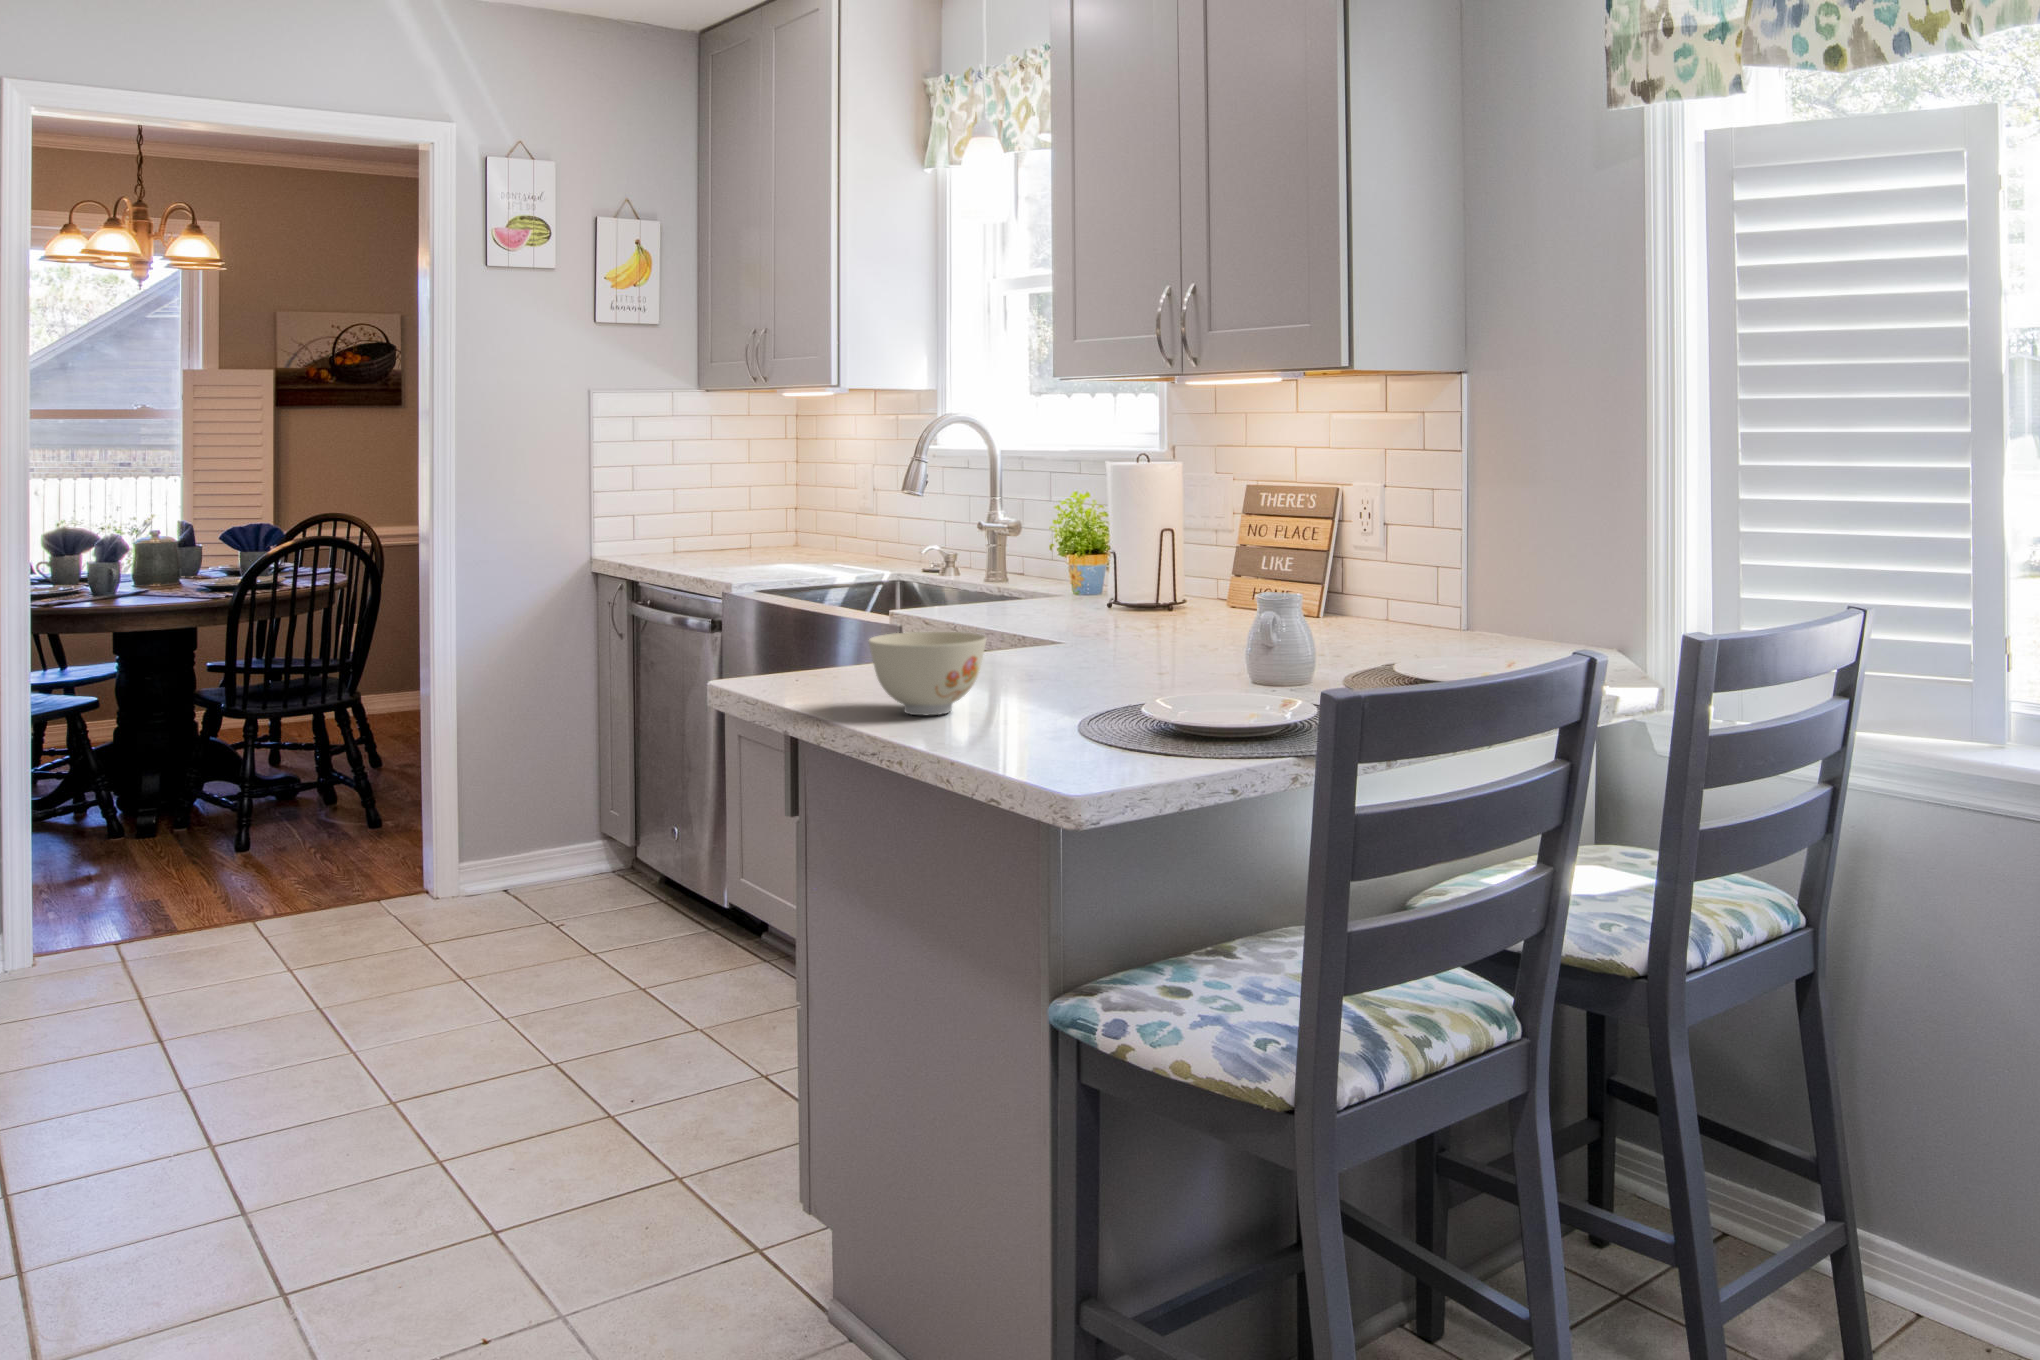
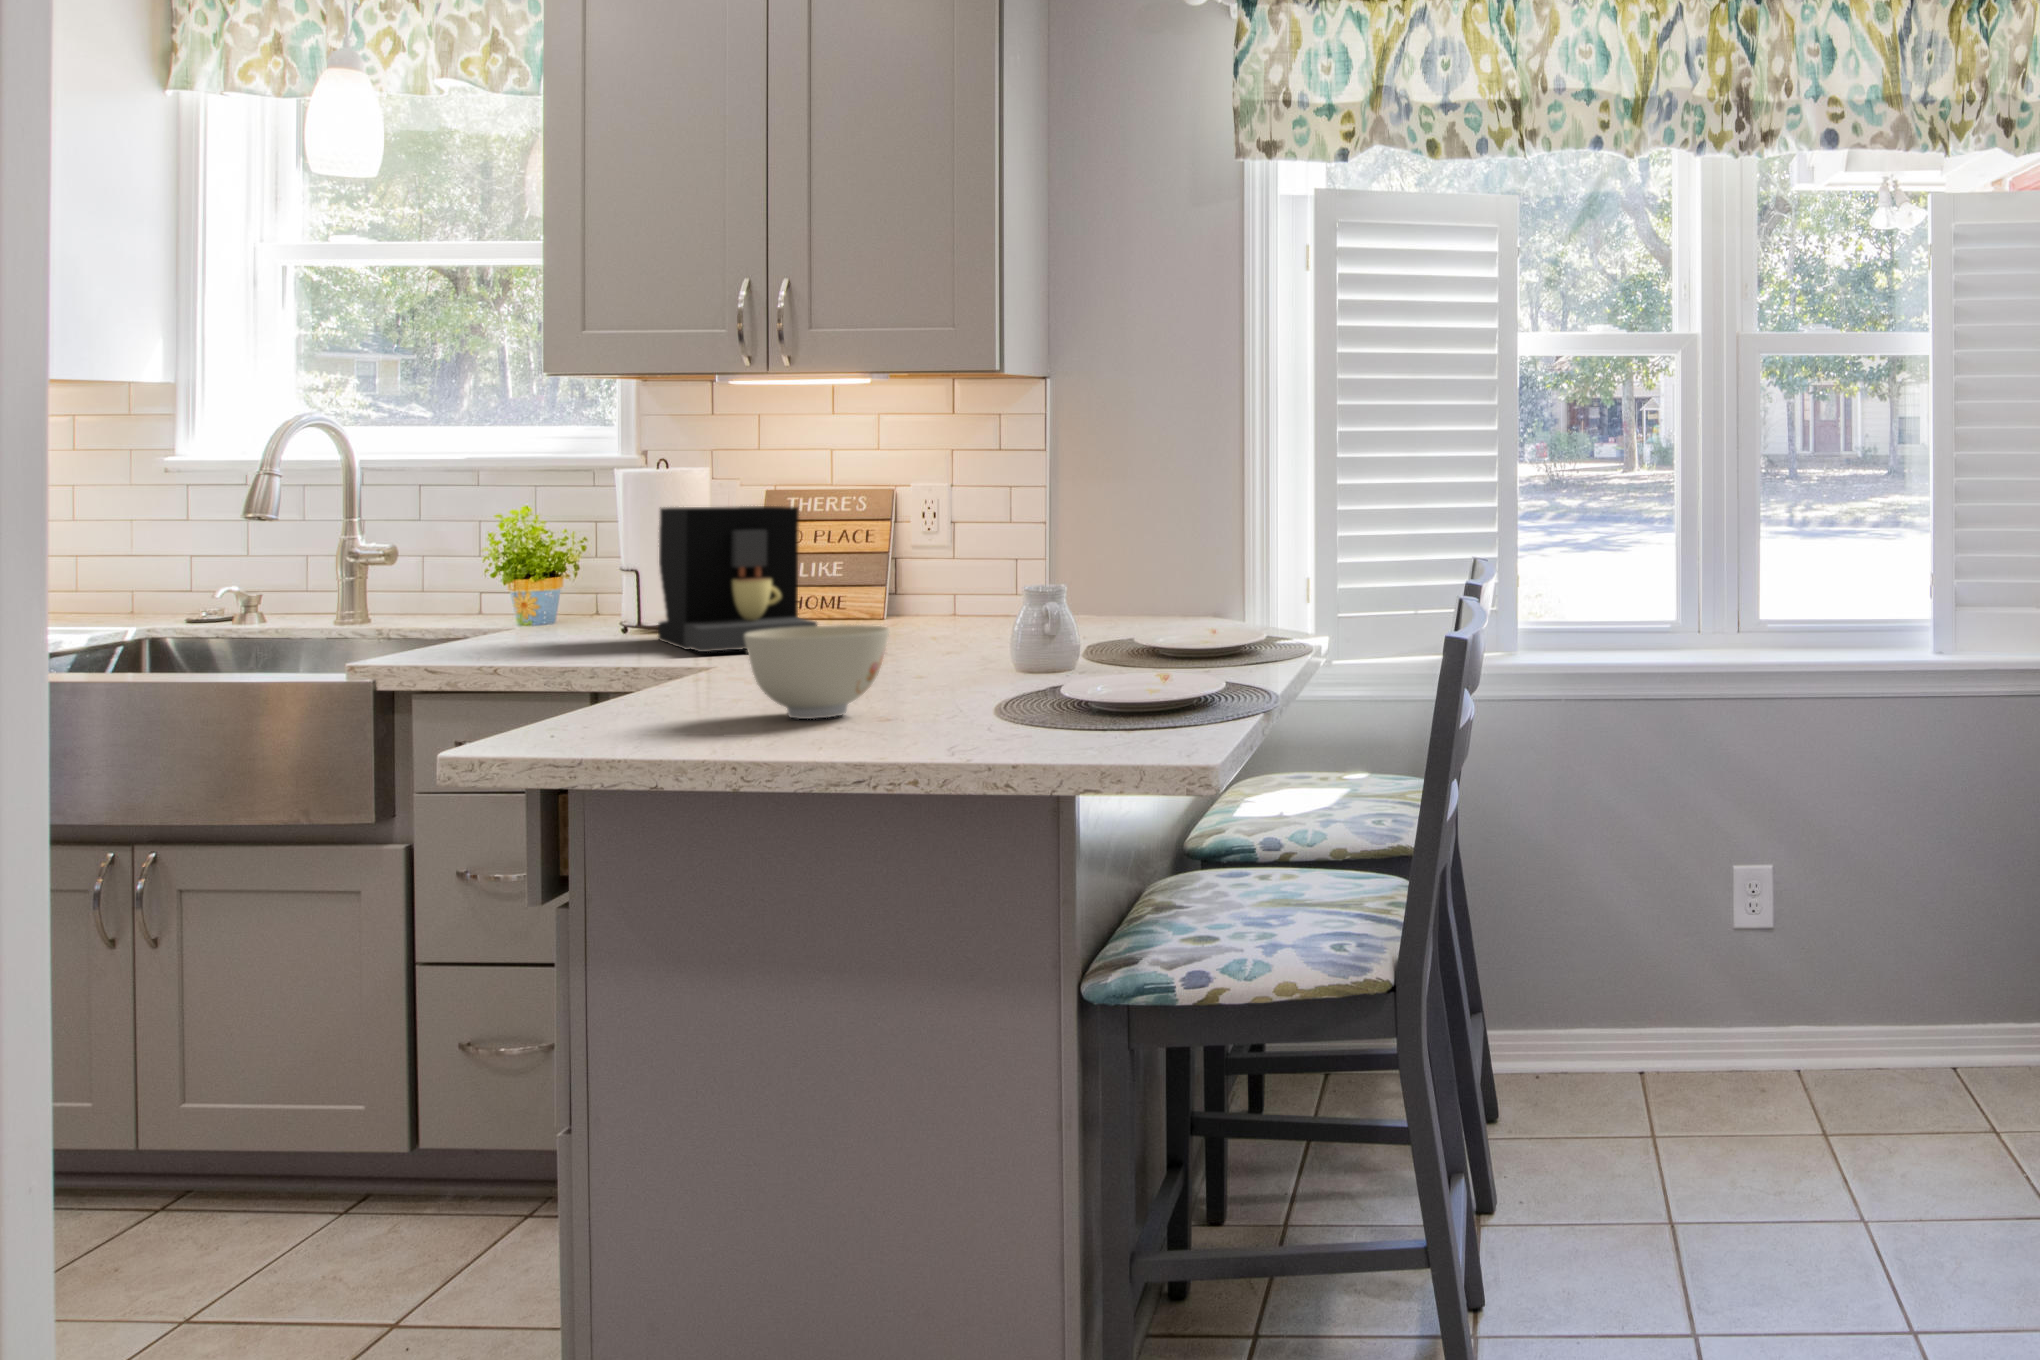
coffee maker: none [1079,504,1204,639] -> present [658,506,817,652]

